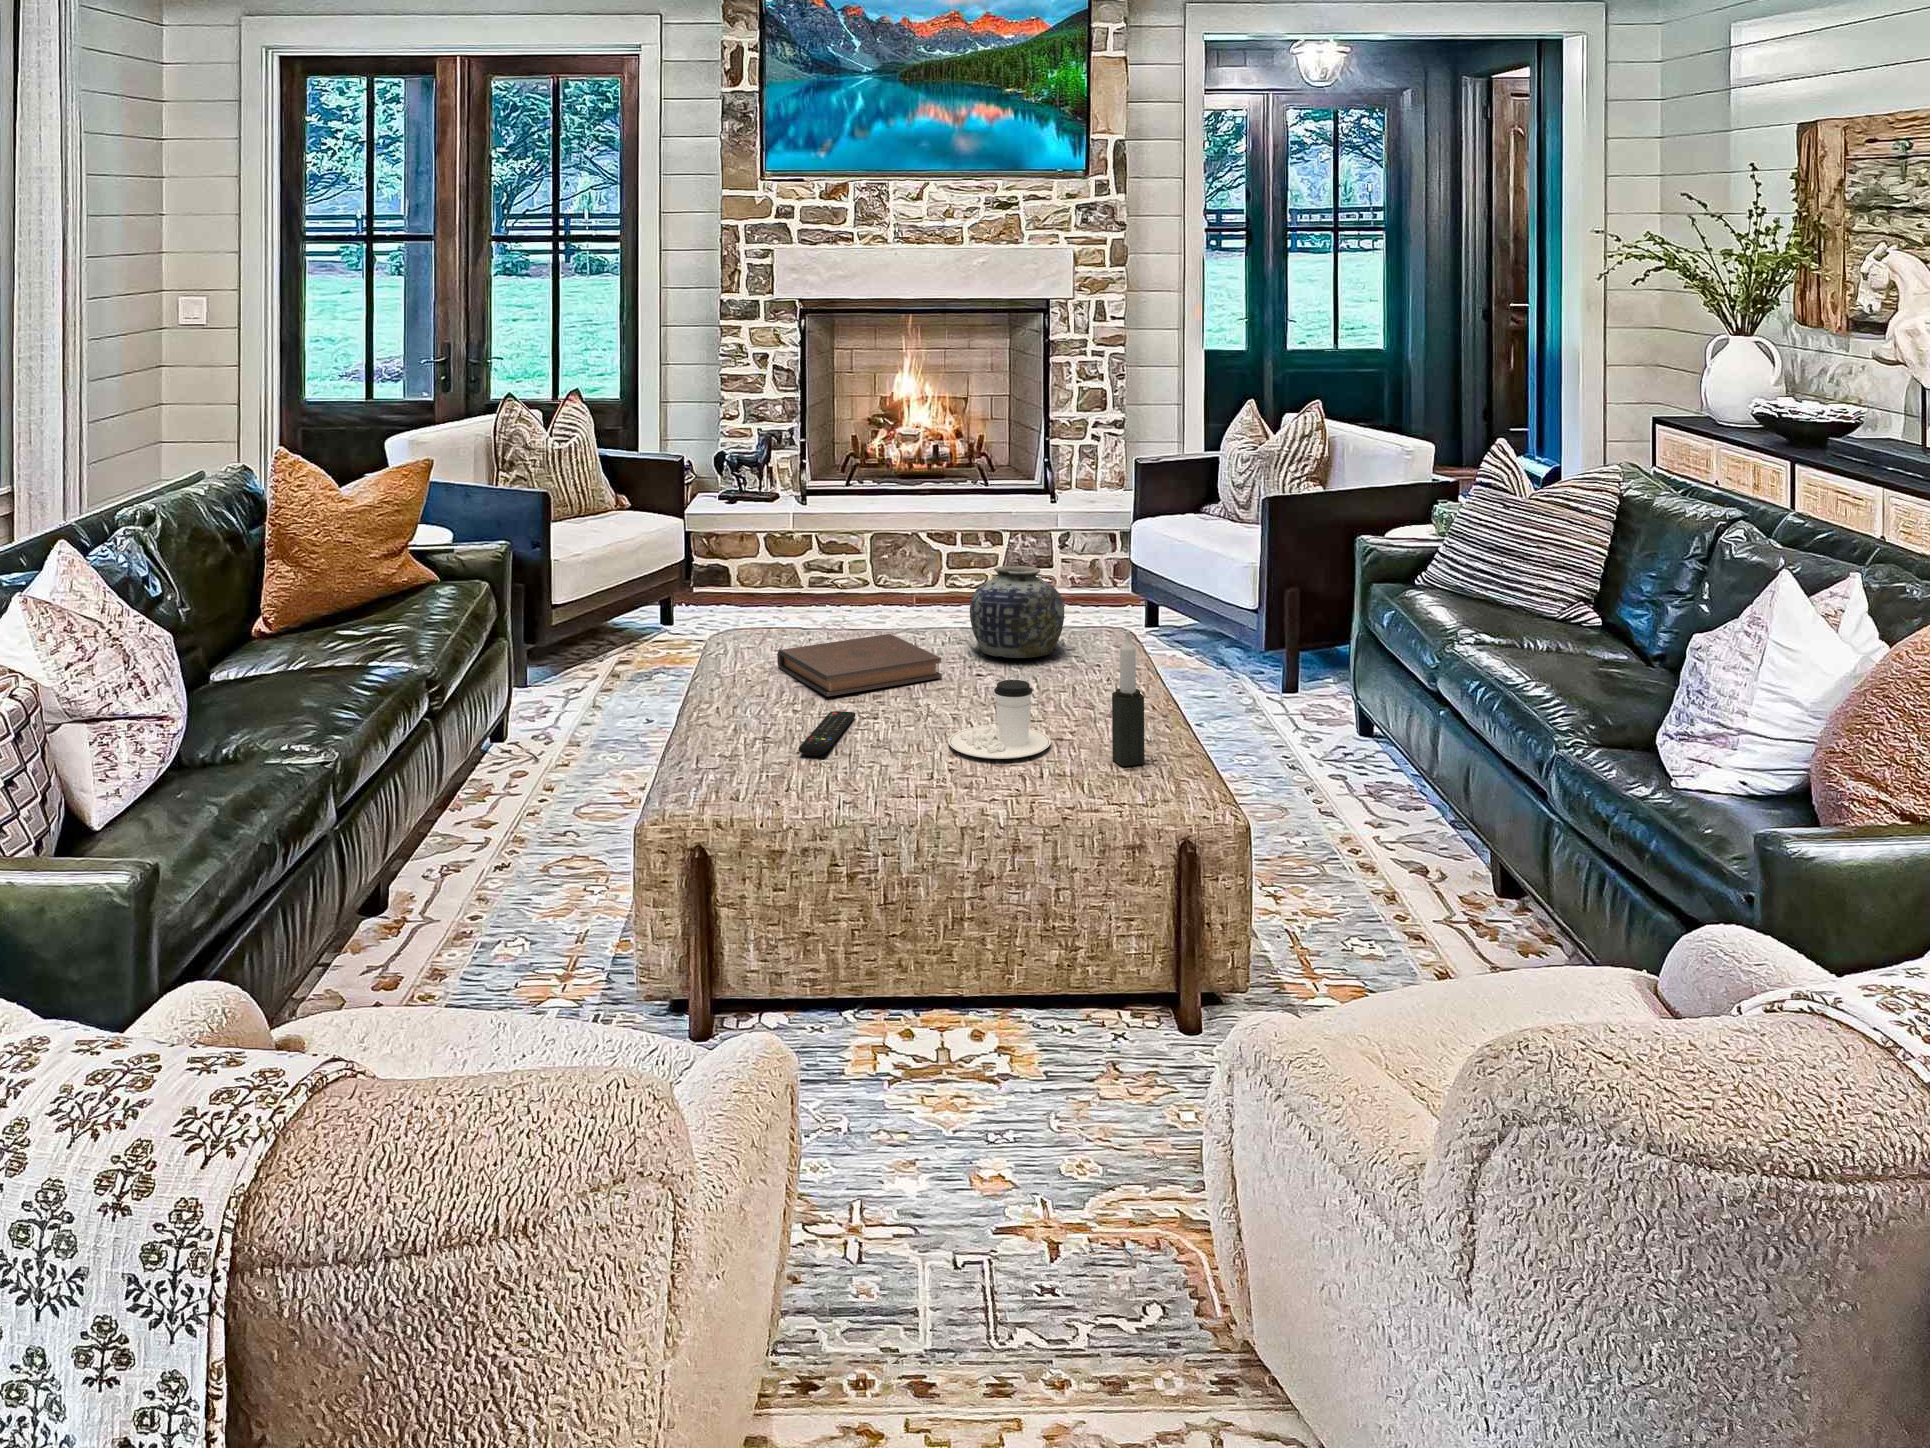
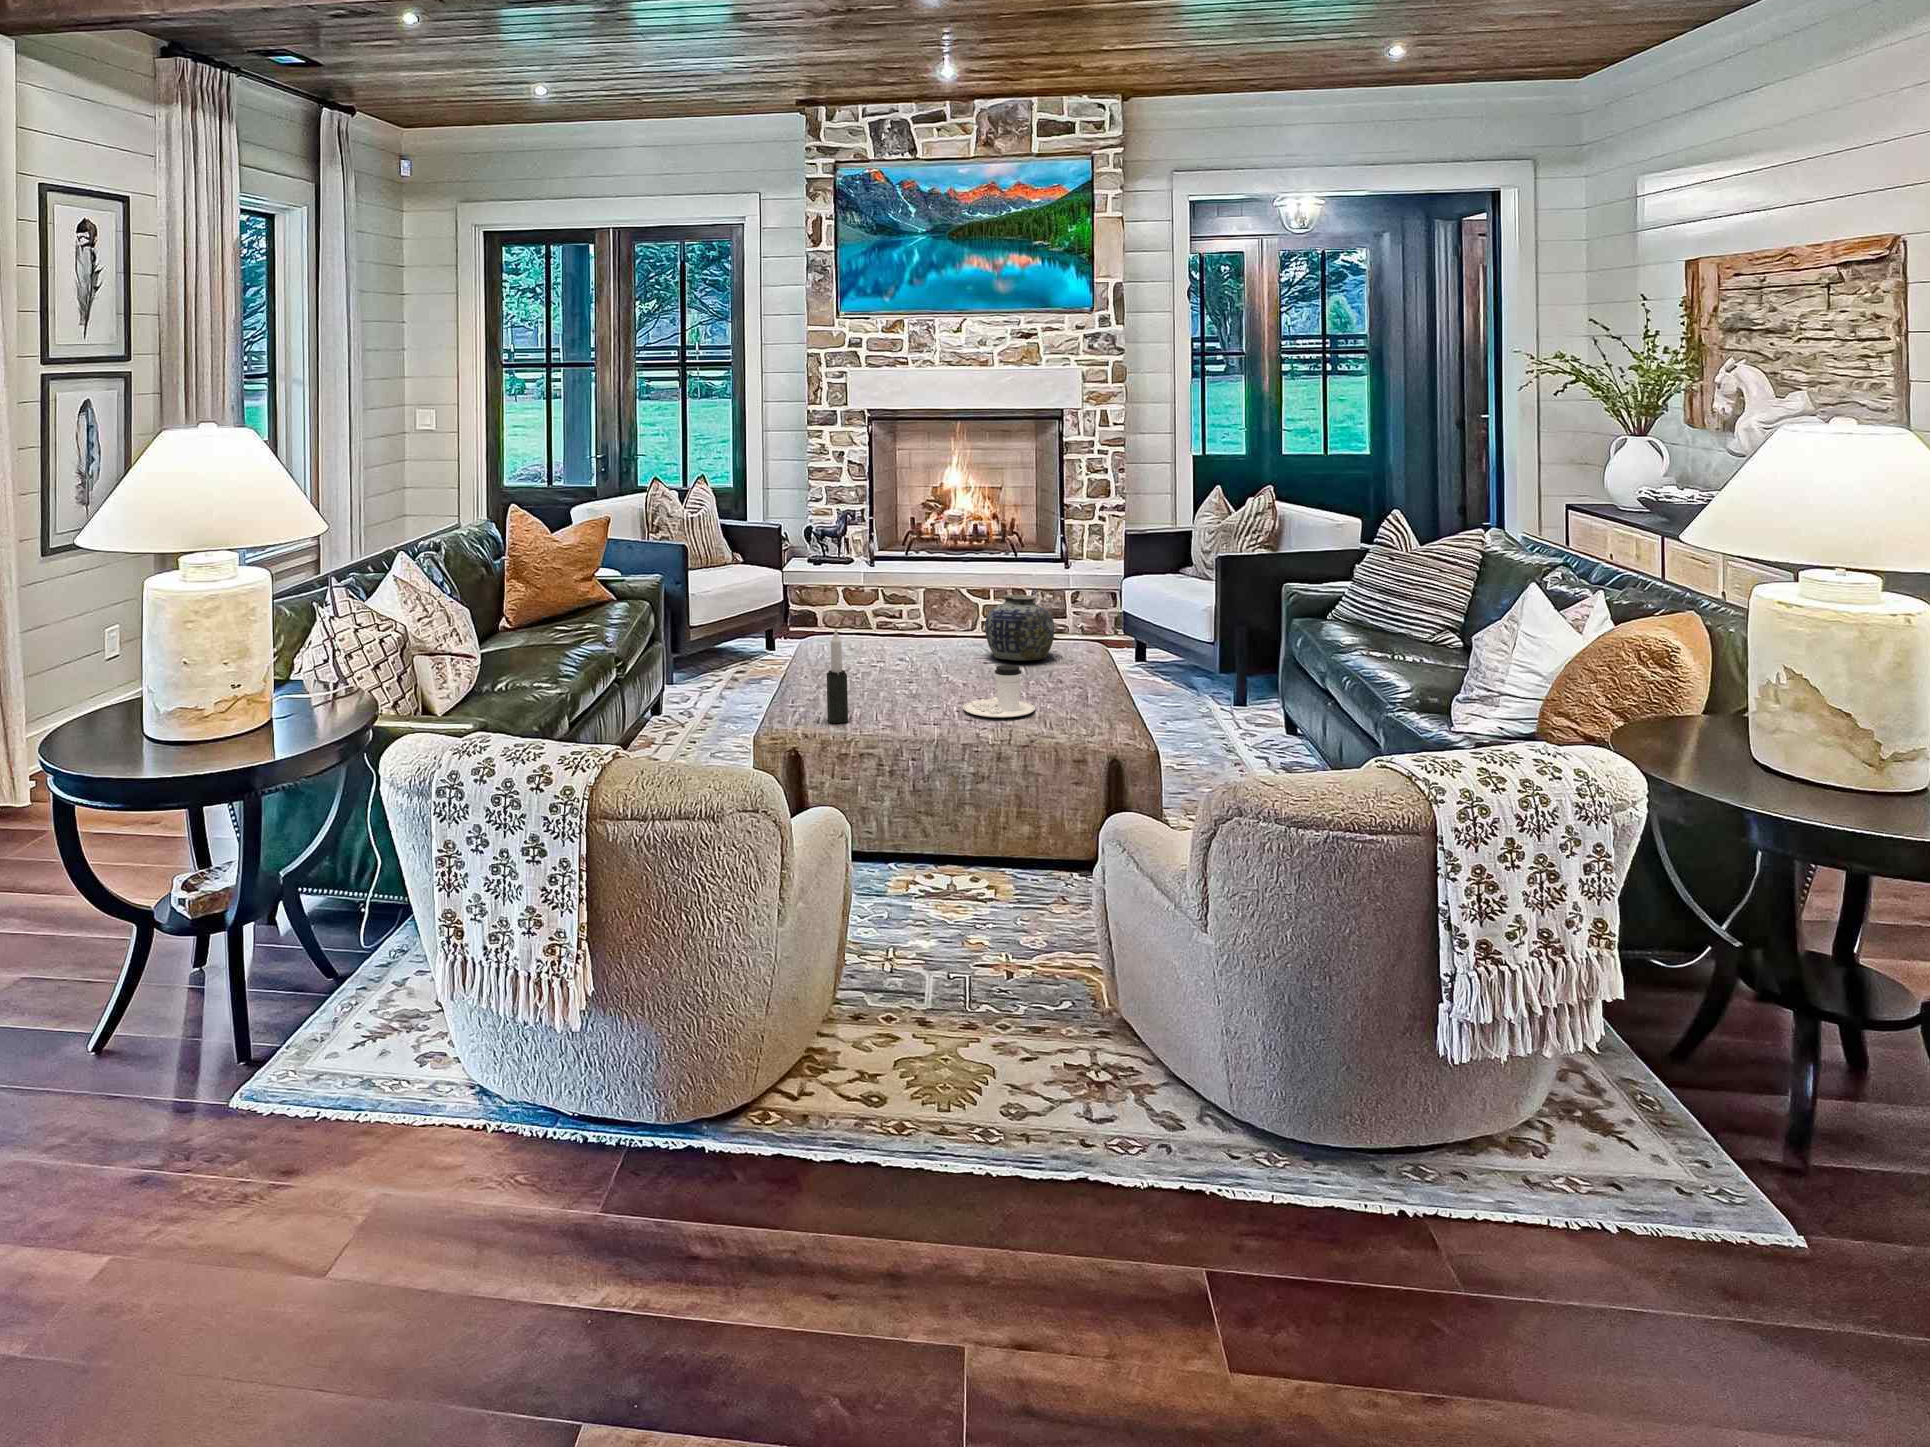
candle: present [1112,630,1145,766] -> present [827,629,848,723]
book: present [777,634,942,697] -> none [846,643,963,681]
remote control: present [799,711,855,756] -> none [859,689,900,713]

